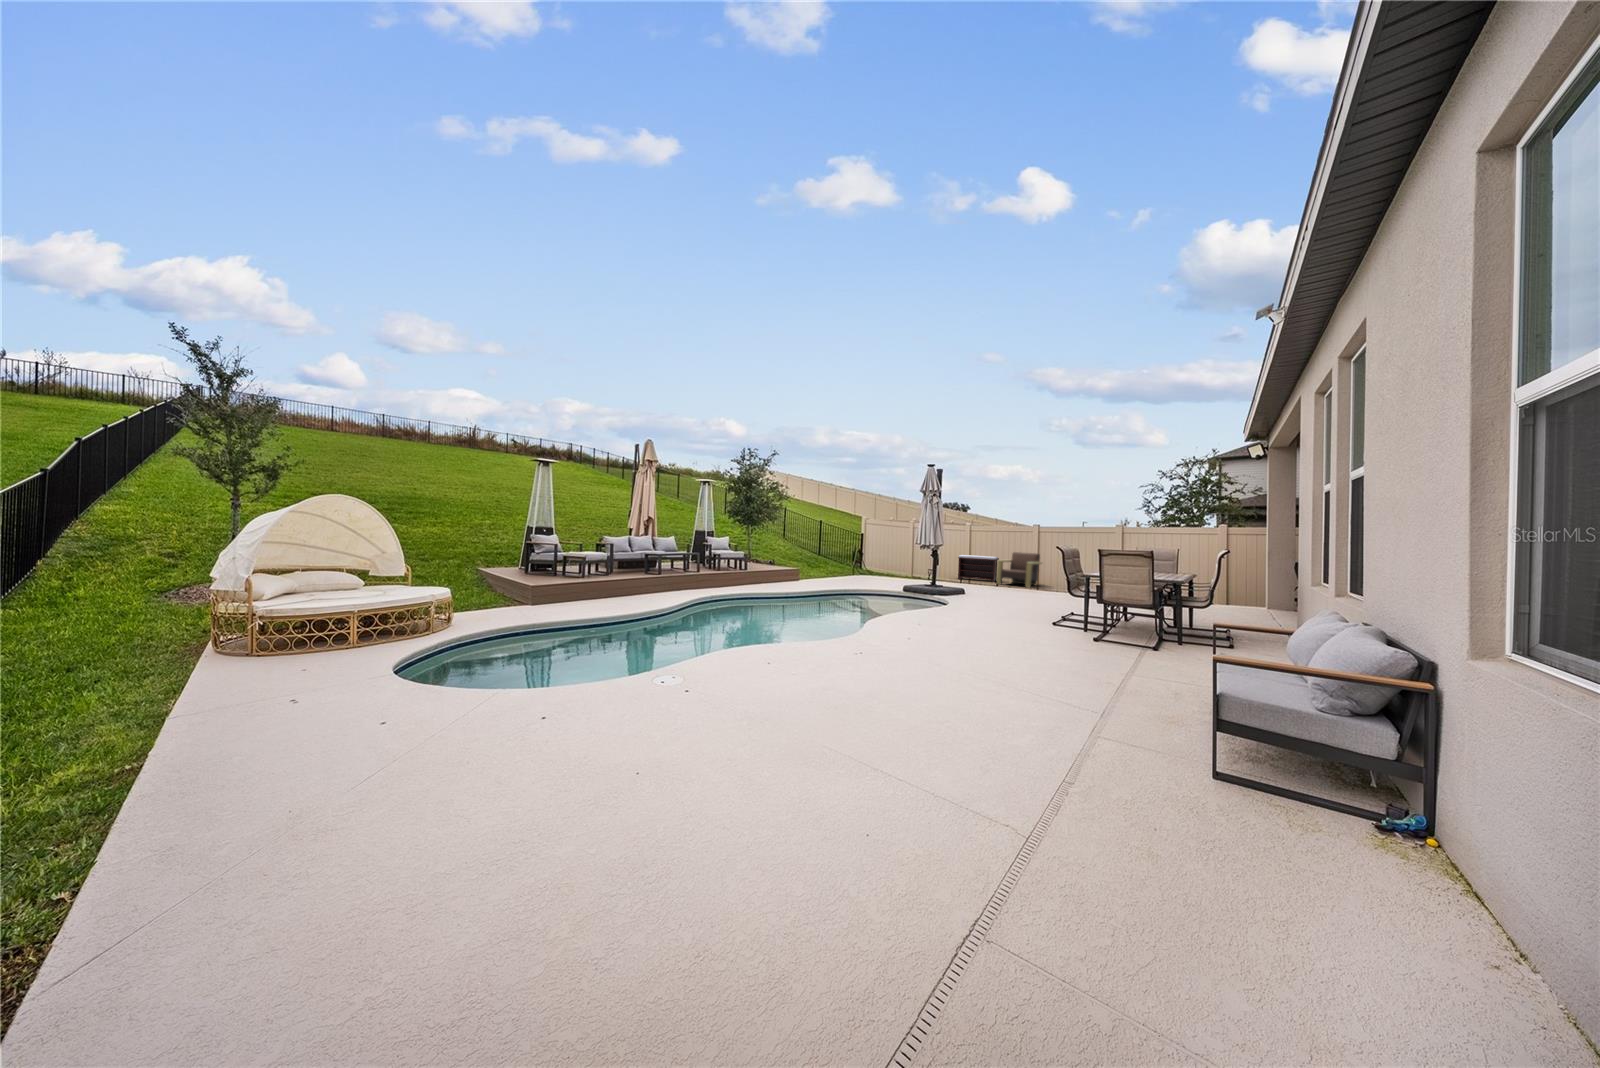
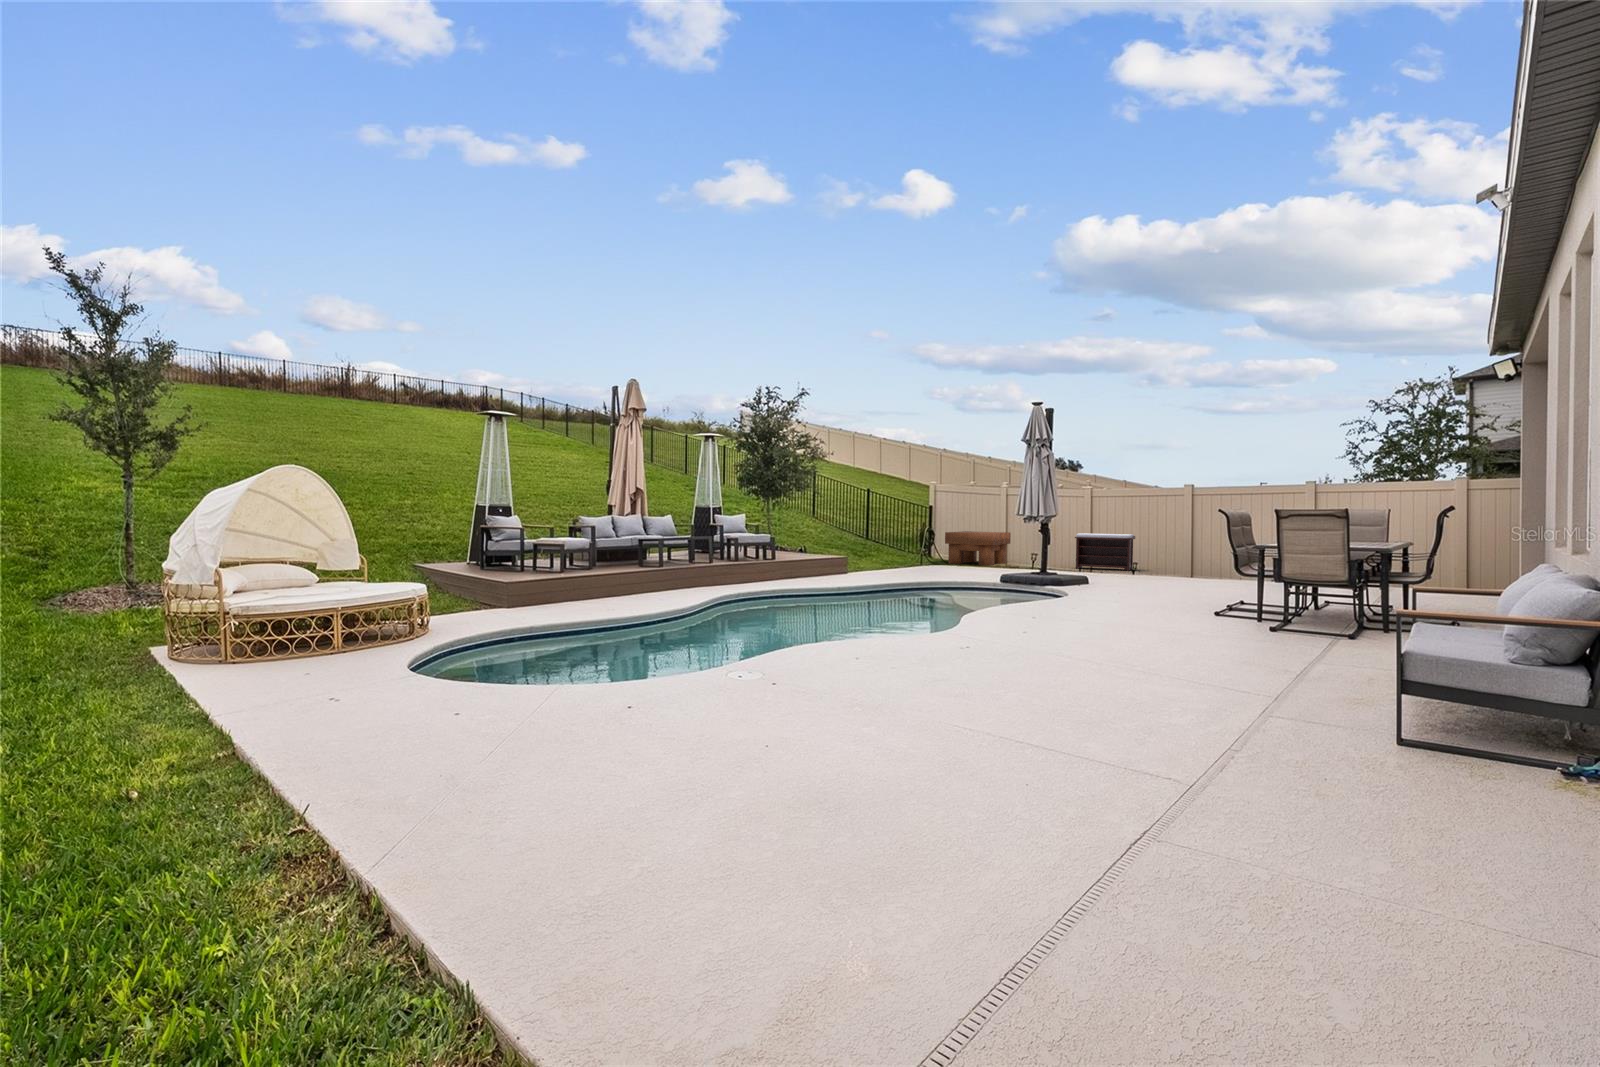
coffee table: none [871,551,915,575] -> present [945,531,1011,565]
armchair: present [997,552,1042,587] -> none [1133,526,1200,576]

